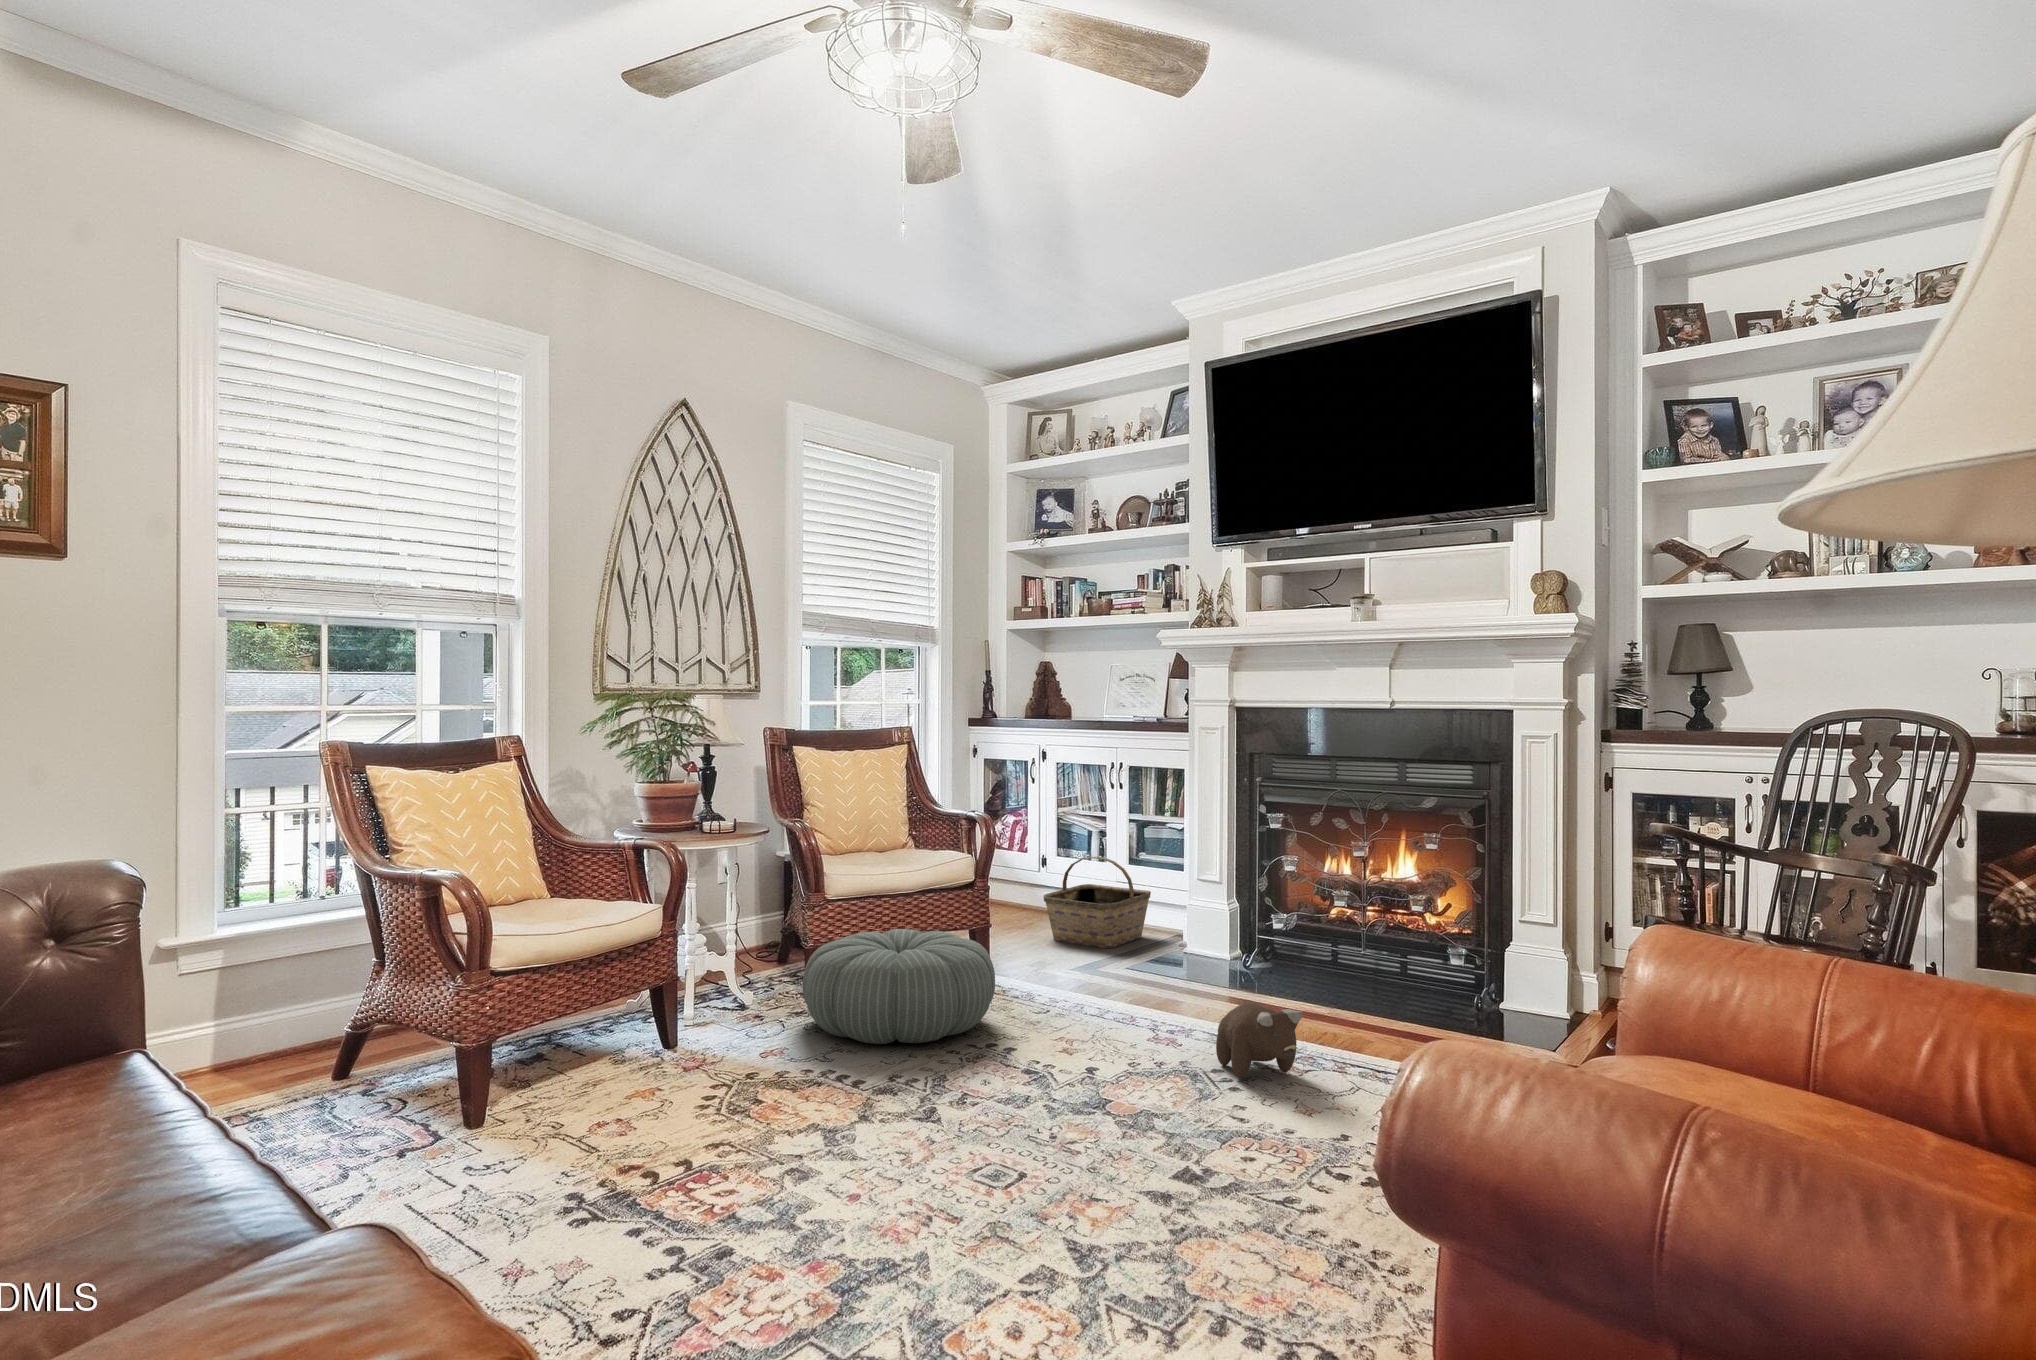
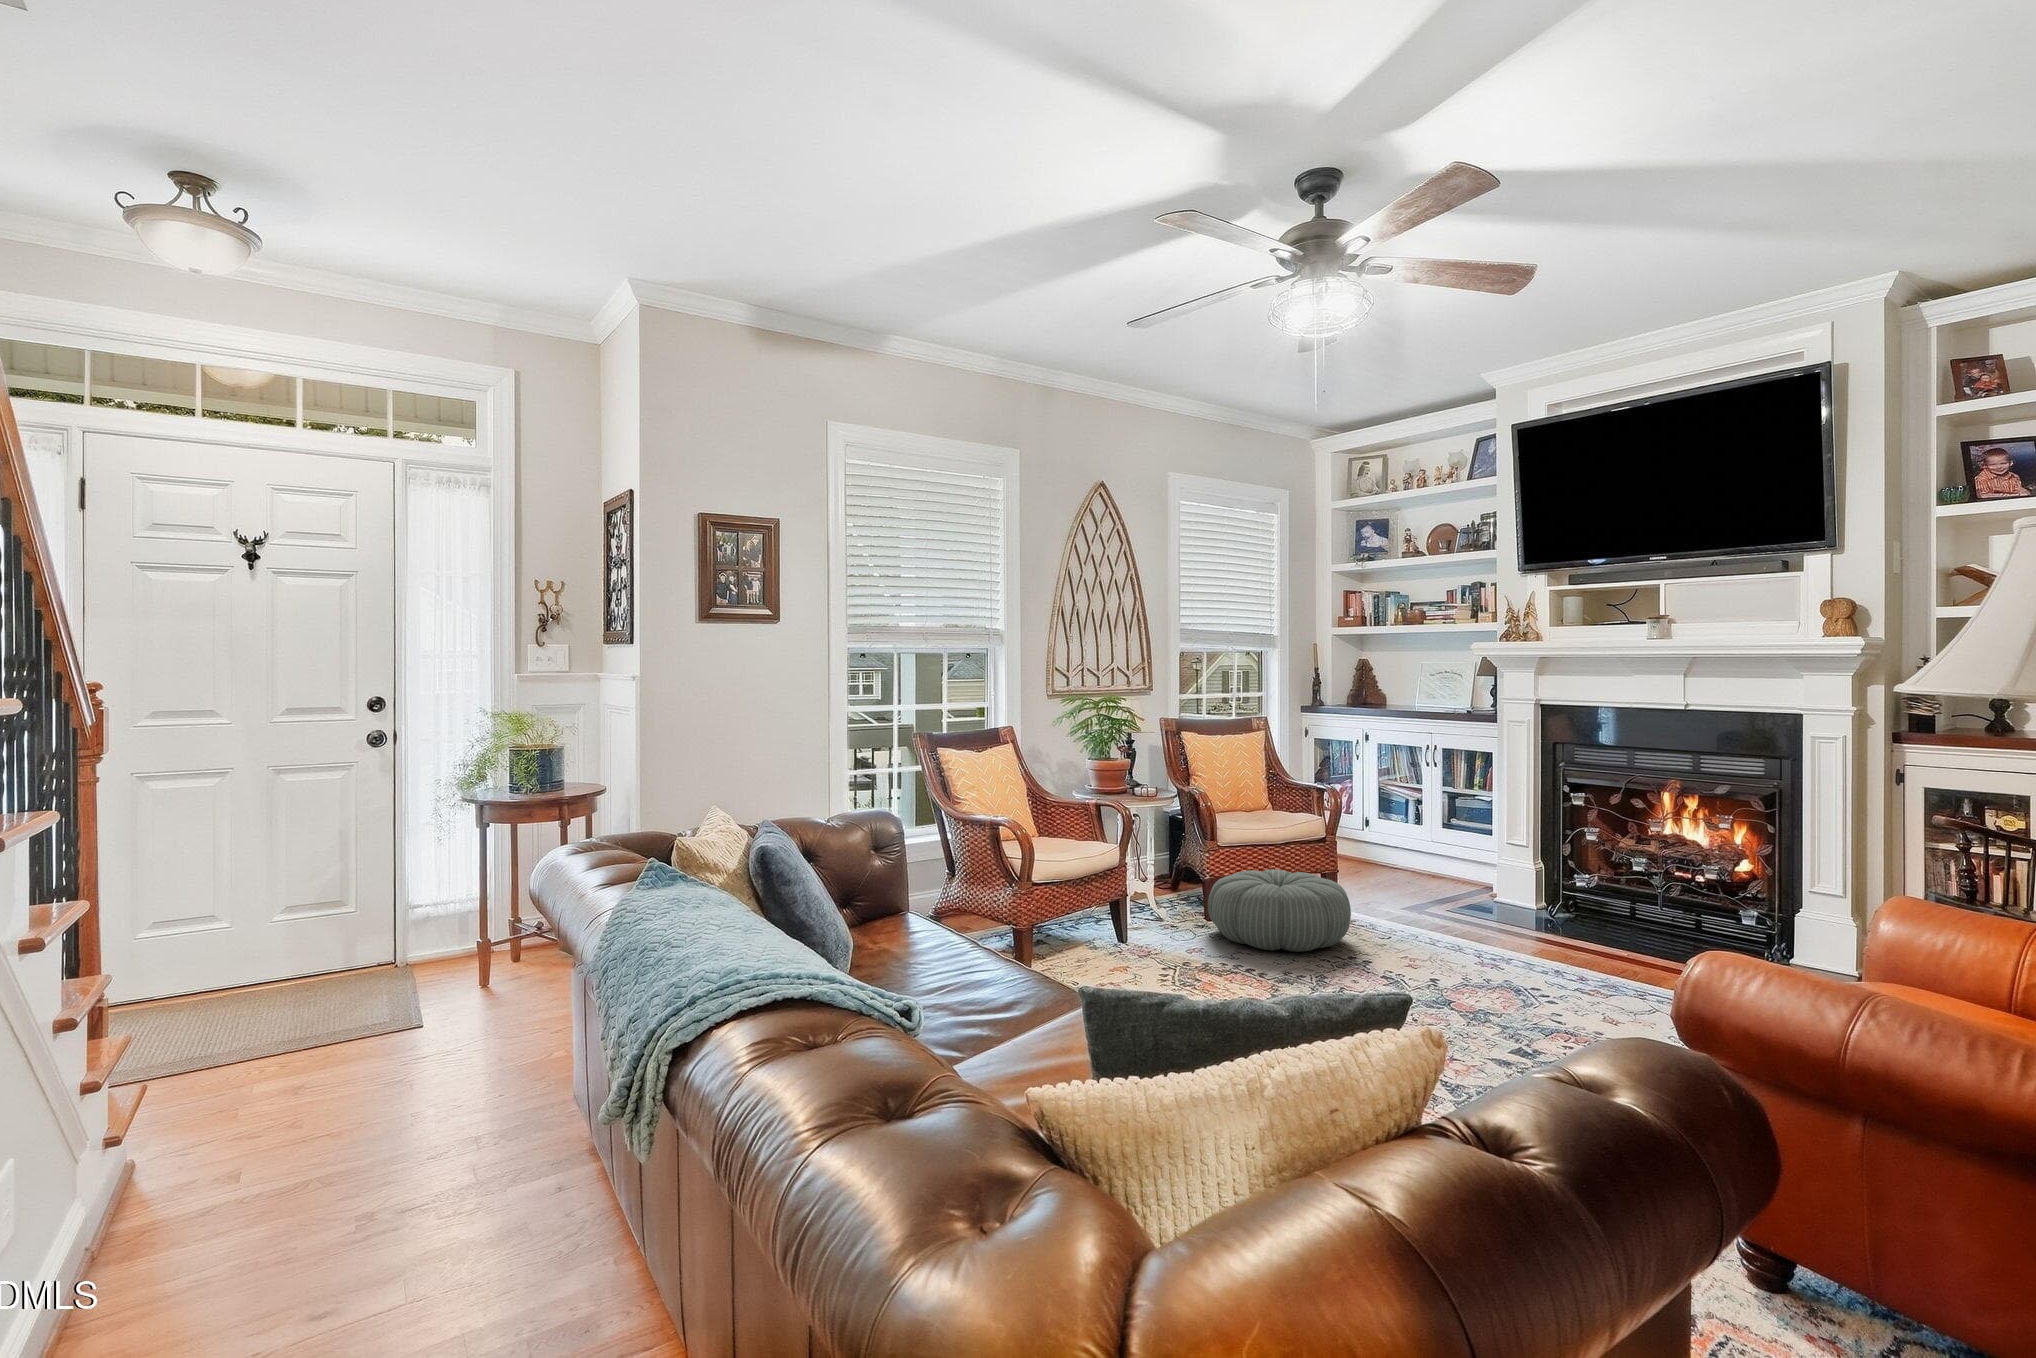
basket: present [1043,857,1151,948] -> none [1371,819,1461,892]
plush toy: present [1216,1002,1303,1079] -> none [1534,939,1609,995]

